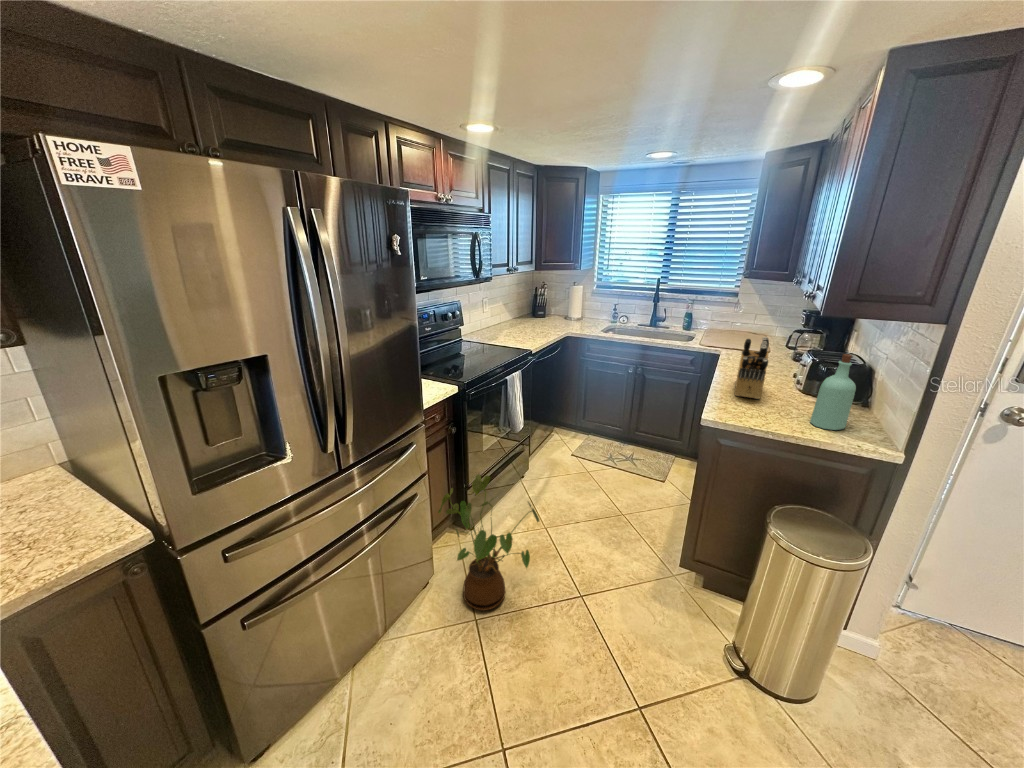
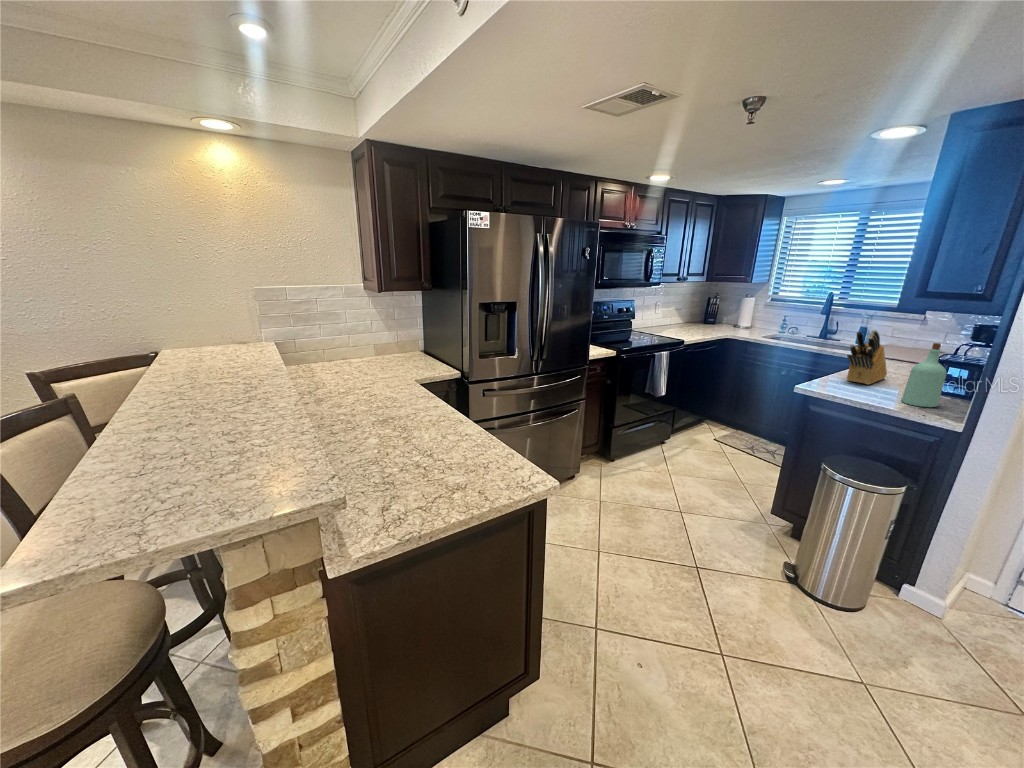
house plant: present [438,474,539,611] -> none [588,410,657,500]

